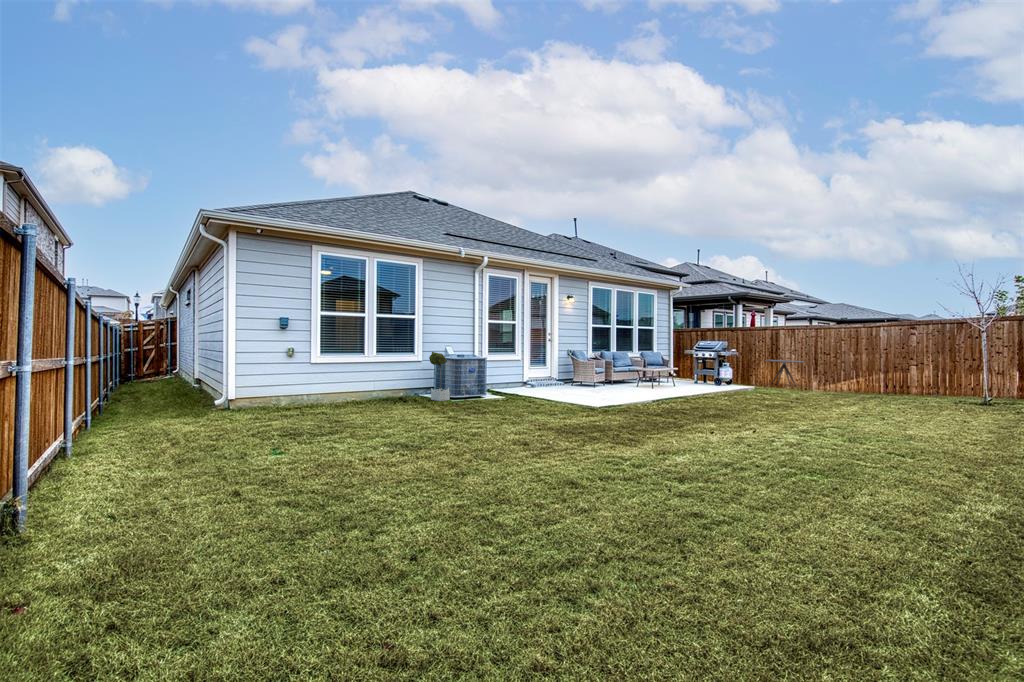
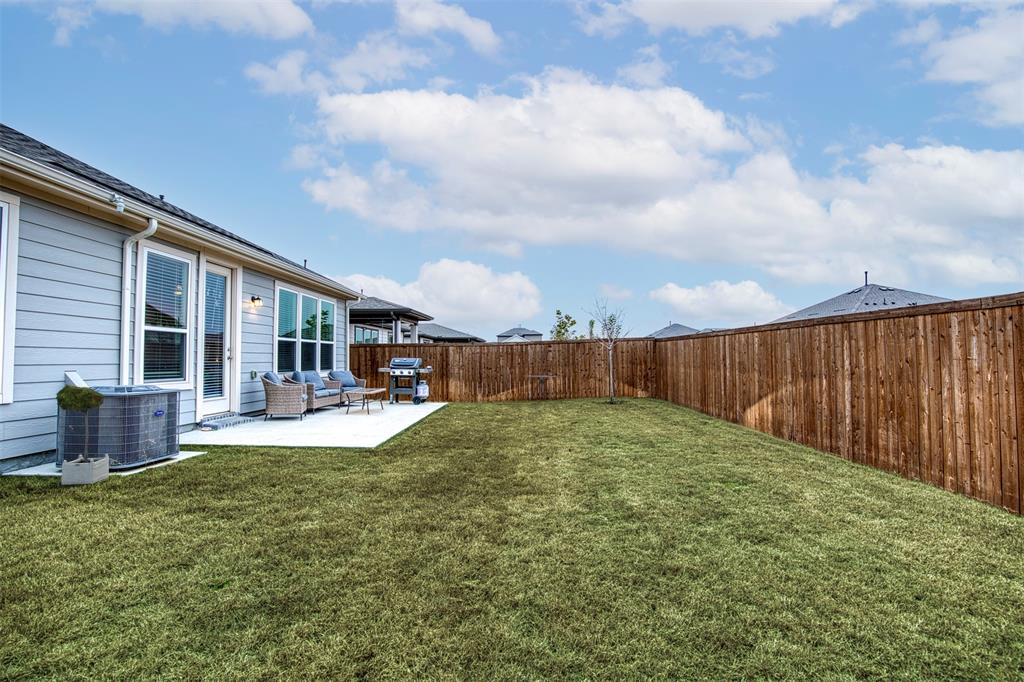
round table: present [765,360,803,386] -> present [526,376,558,398]

